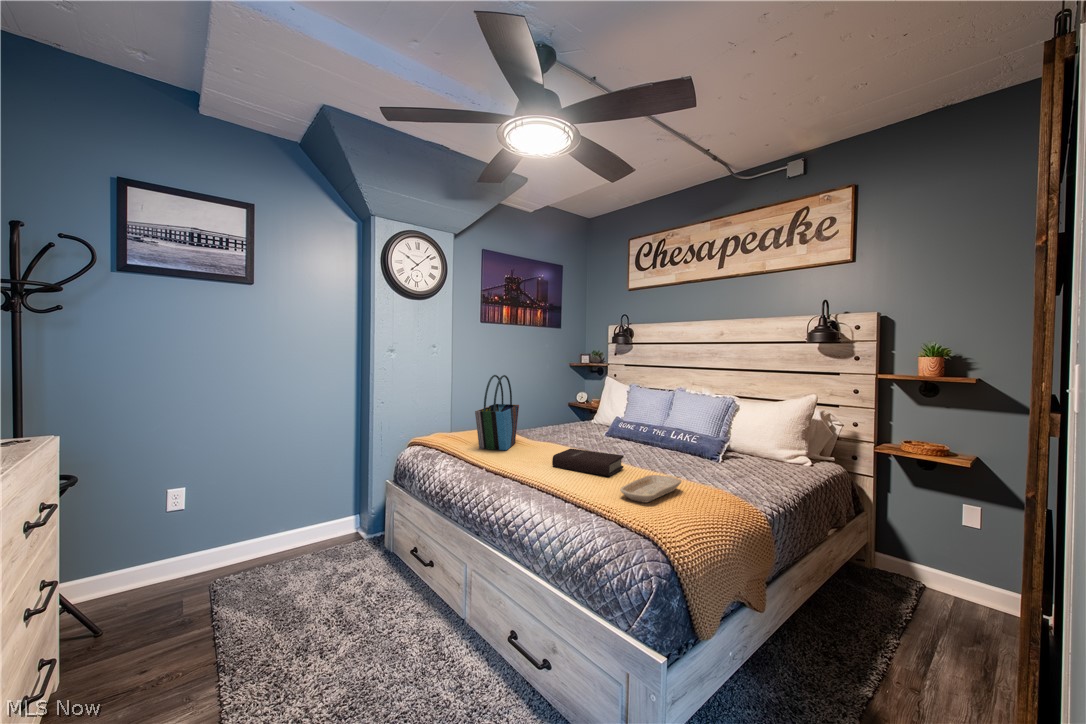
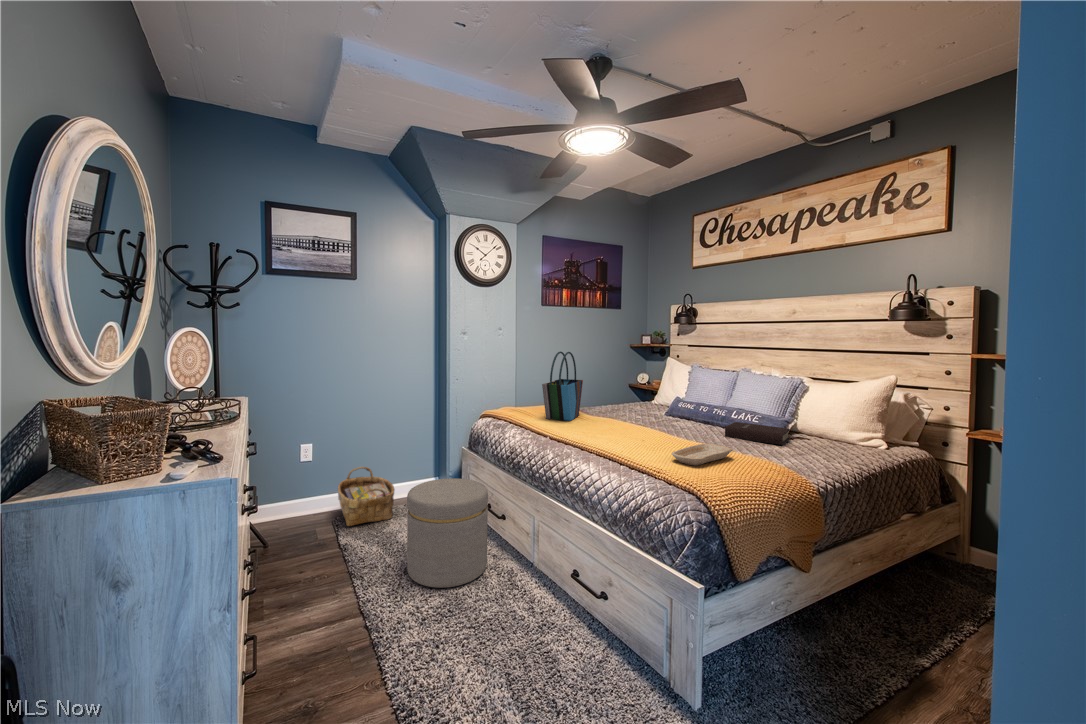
book: present [552,449,624,476] -> present [725,422,790,445]
woven basket: none [228,510,302,586] -> present [338,467,394,526]
ottoman: none [310,523,412,663] -> present [407,478,488,588]

